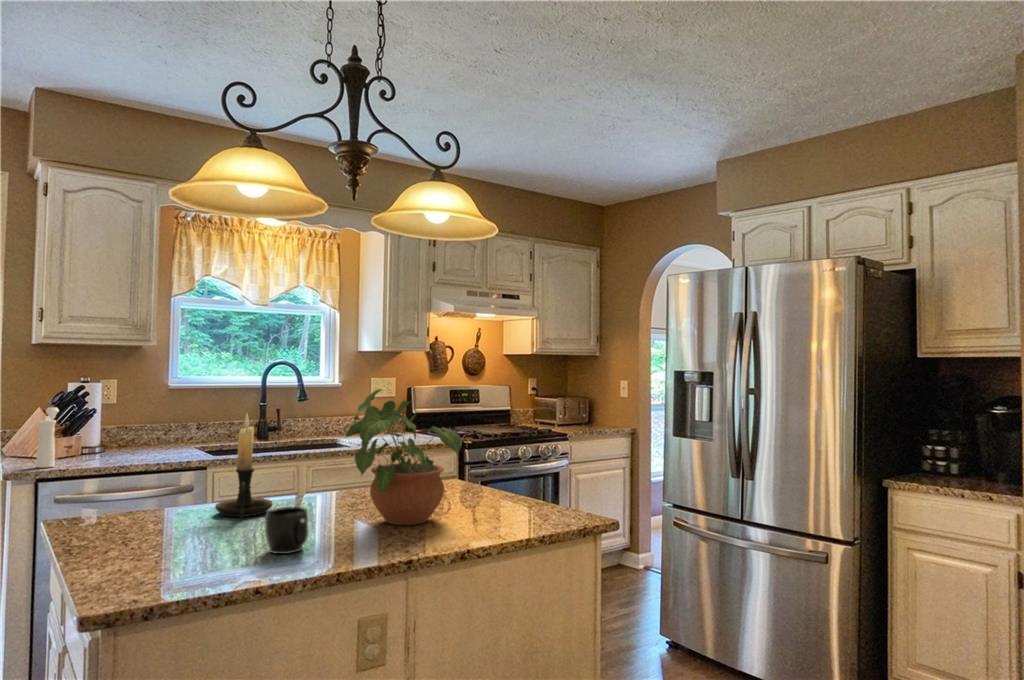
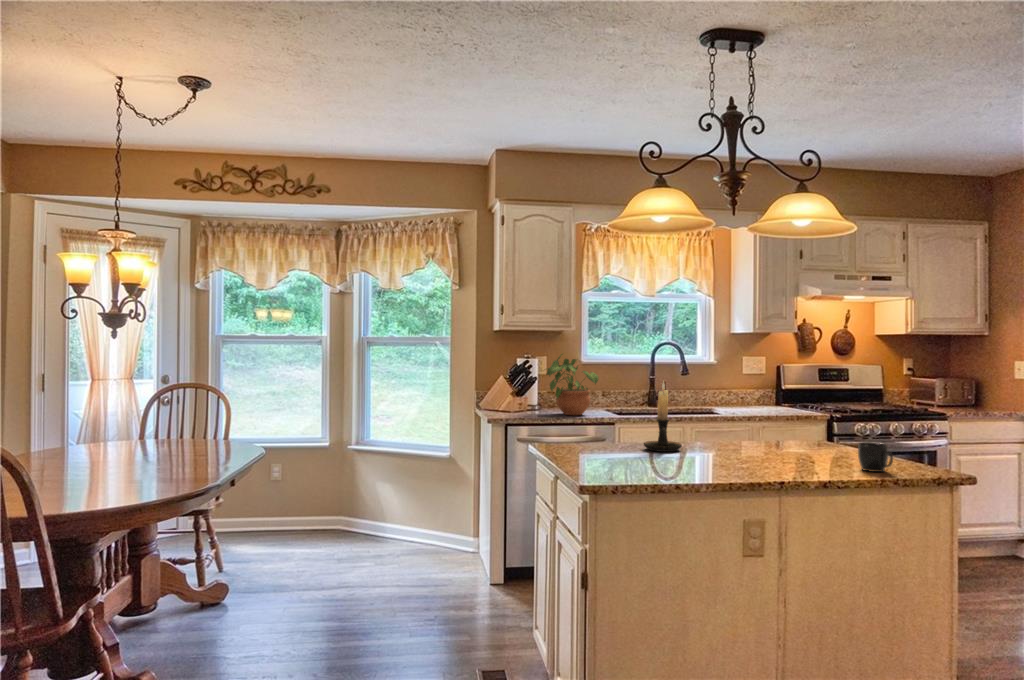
potted plant: present [344,389,461,525] -> present [546,354,599,415]
pepper mill: present [36,407,59,468] -> none [509,376,520,417]
mug: present [265,507,308,554] -> present [858,443,893,472]

